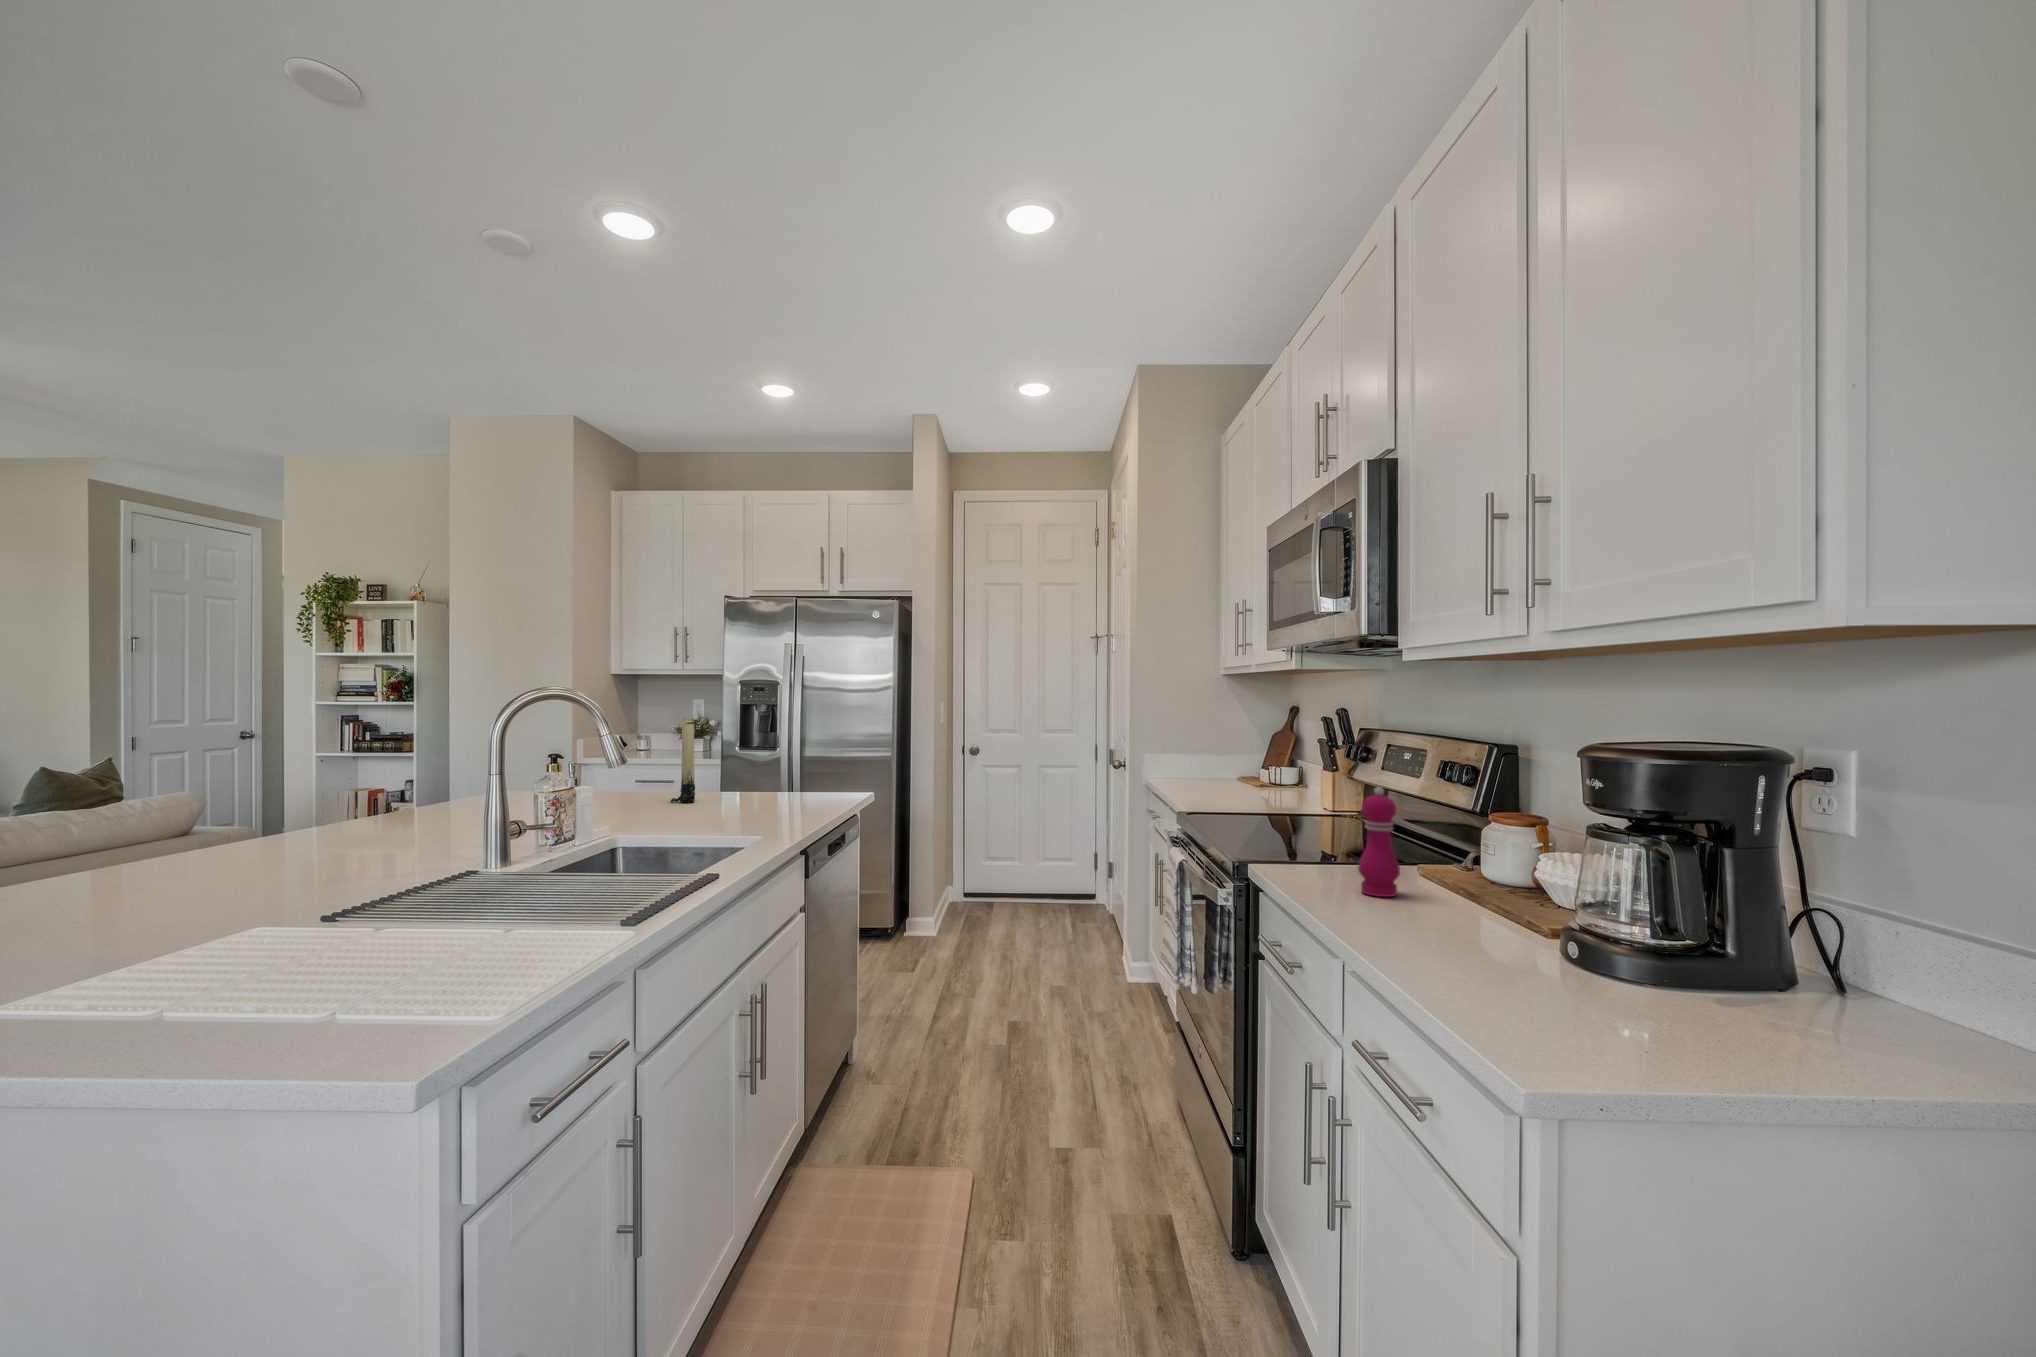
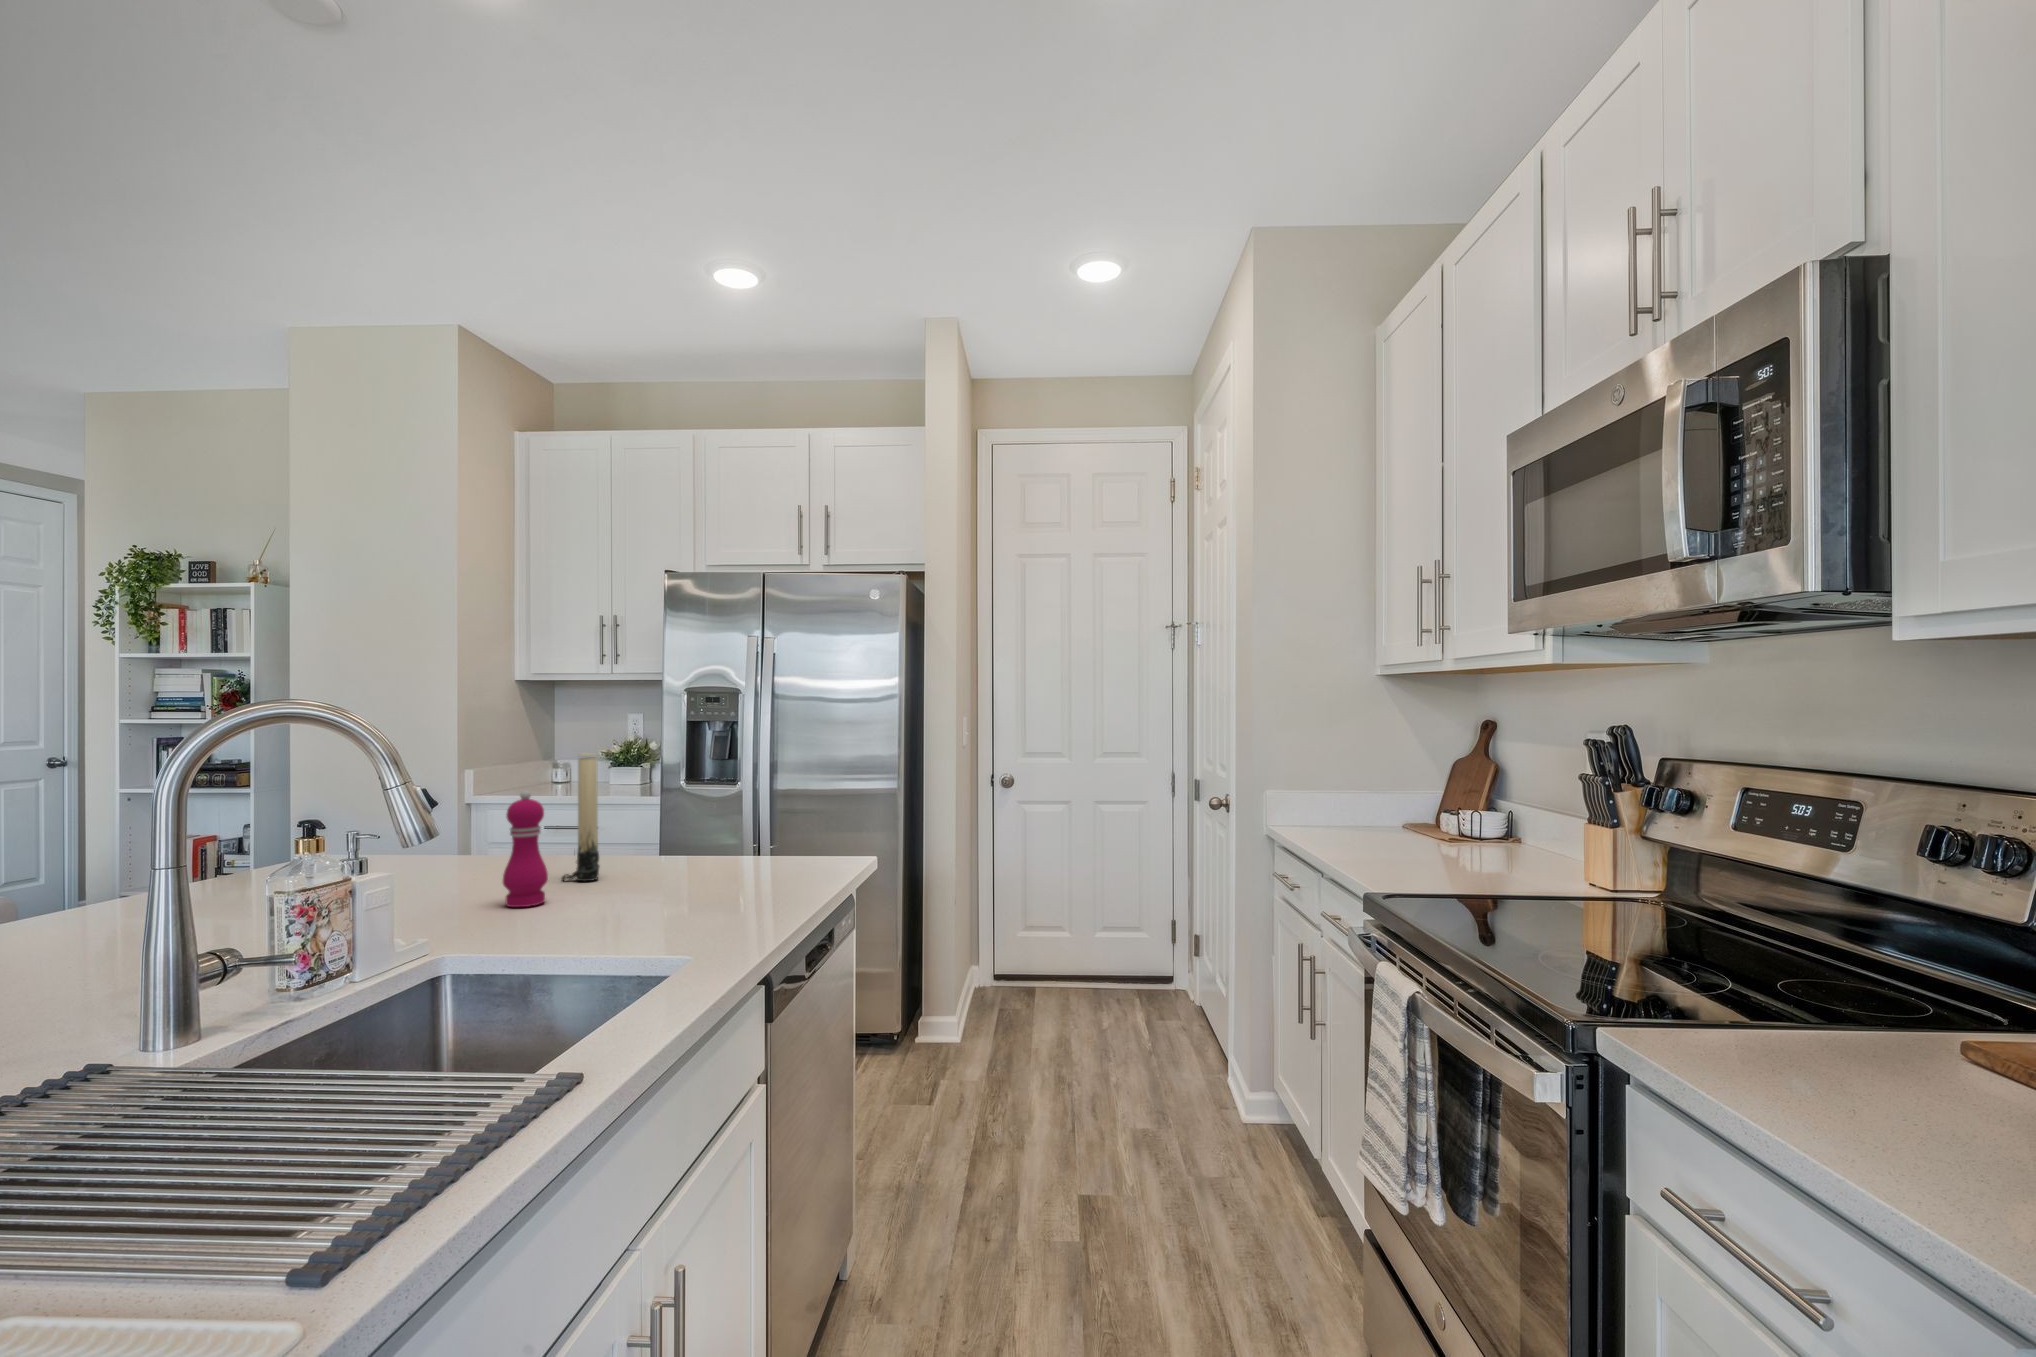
pepper mill: present [1358,787,1400,897] -> present [503,790,548,907]

